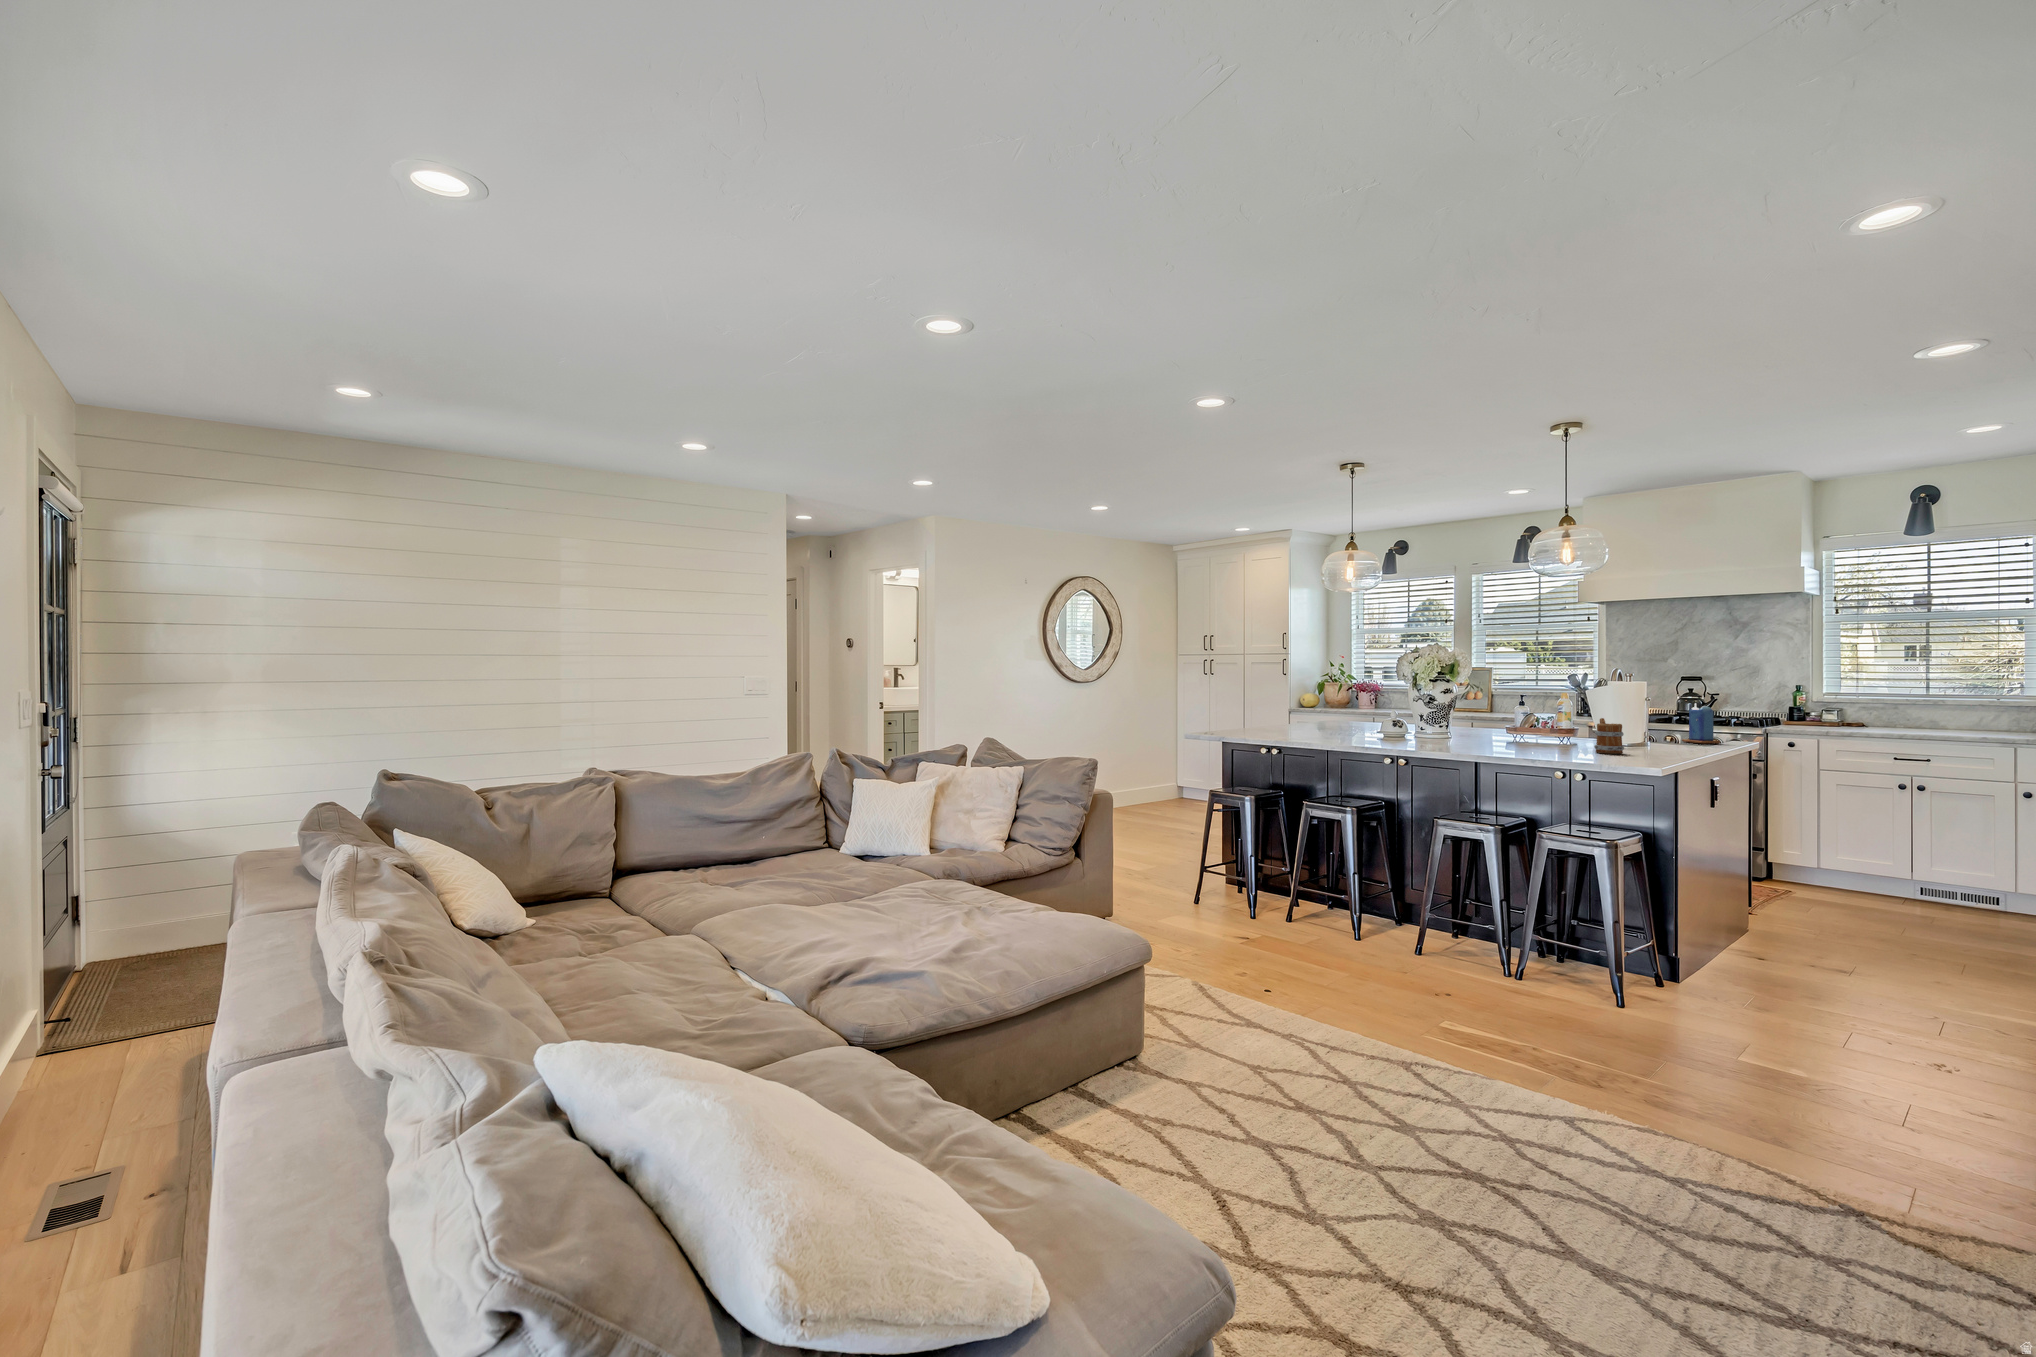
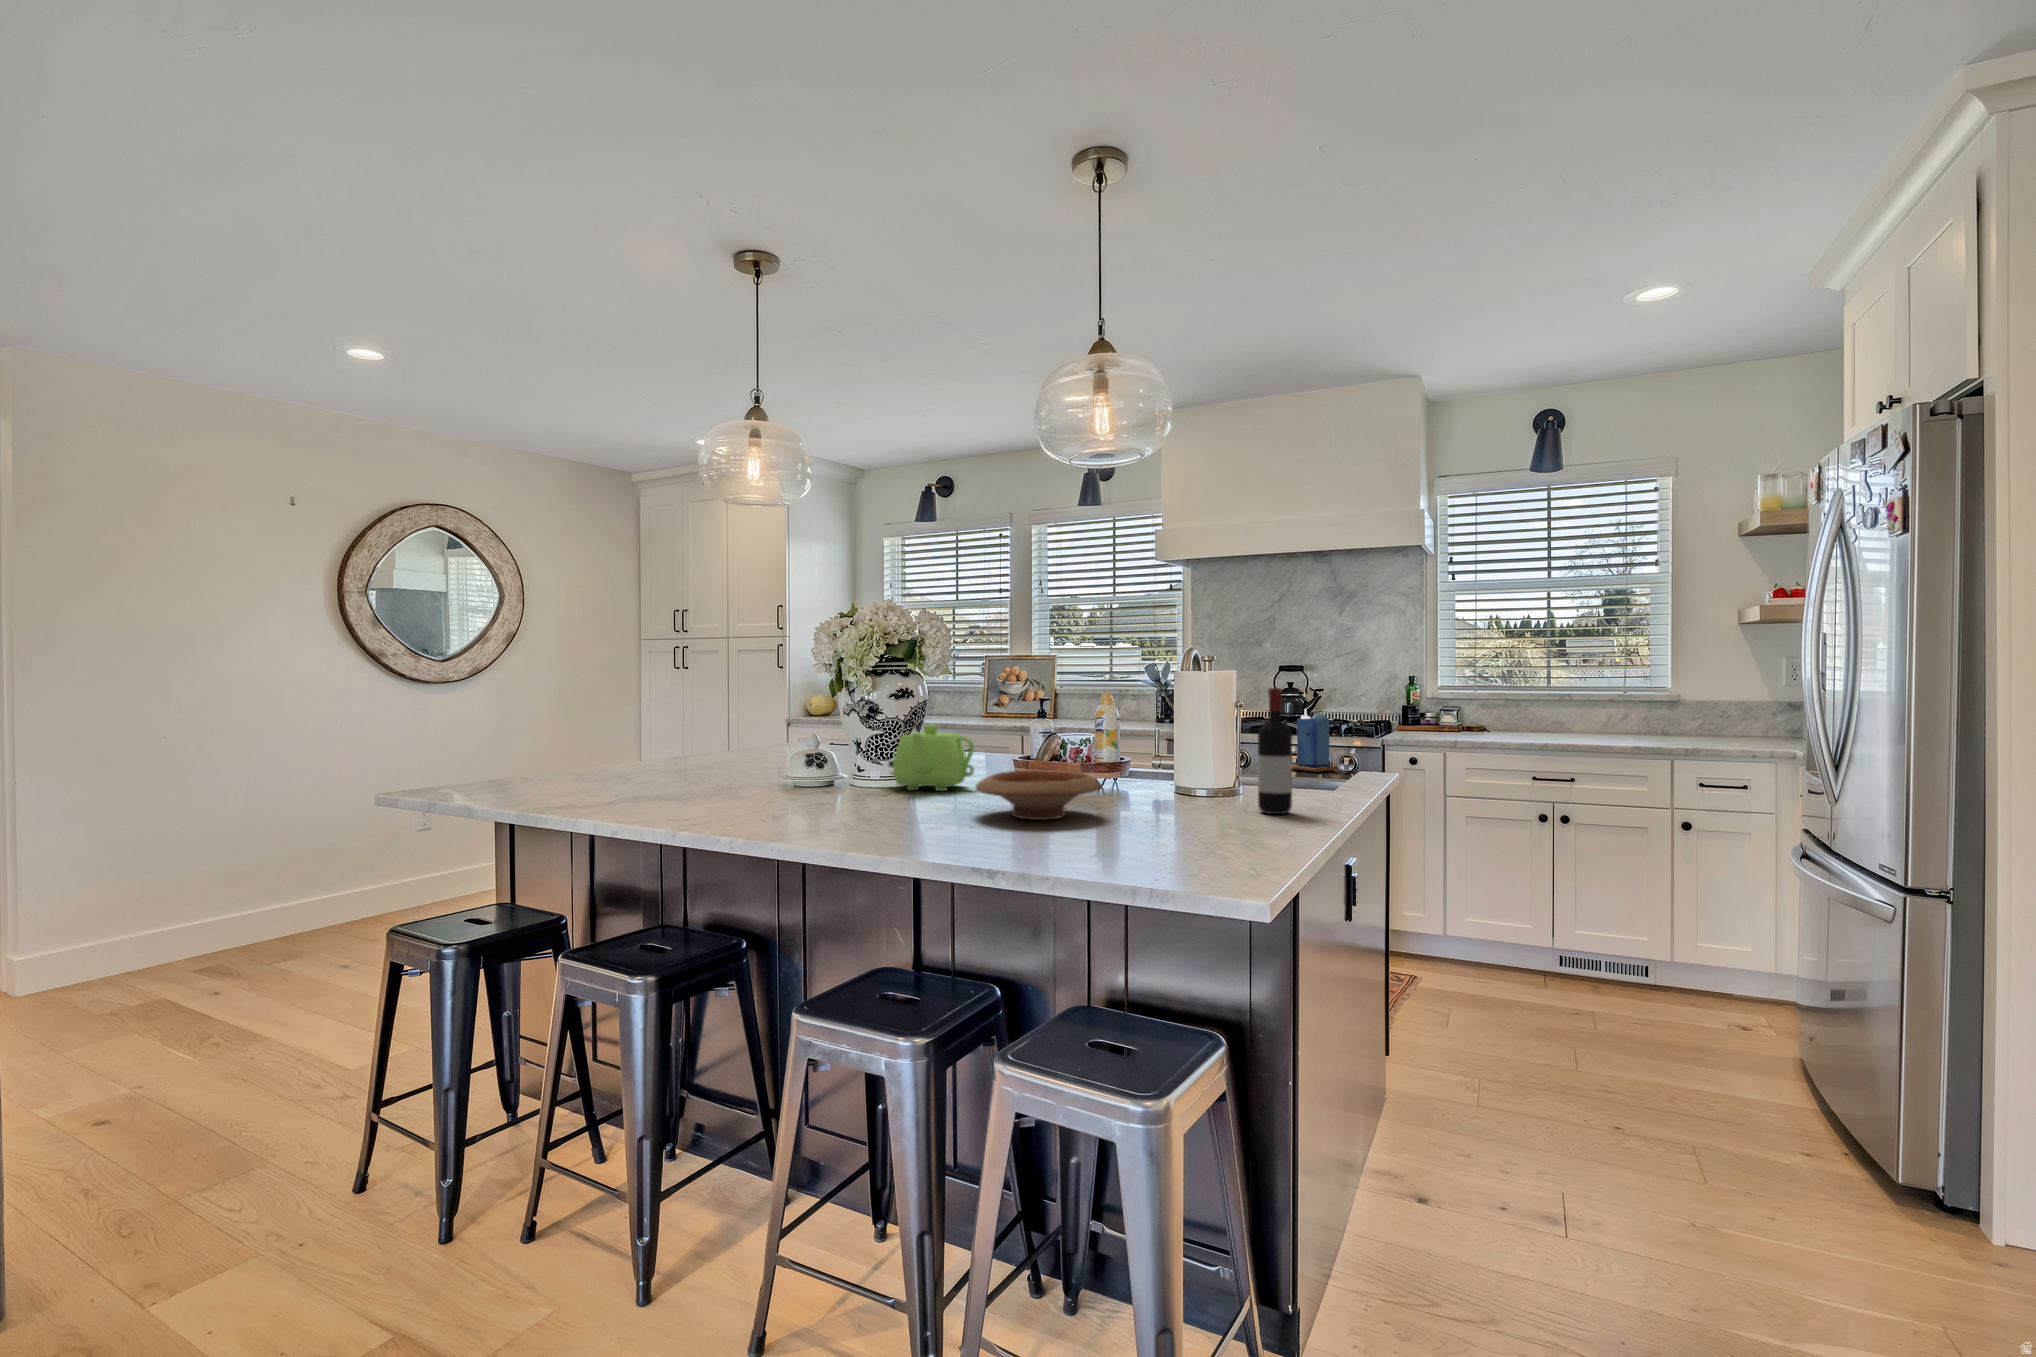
wine bottle: none [1656,687,1679,757] -> present [1258,688,1292,814]
teapot: none [1418,706,1471,742] -> present [891,725,974,791]
mug: present [1594,718,1624,754] -> none [1162,745,1209,811]
wooden bowl: none [1484,729,1559,753] -> present [976,770,1102,820]

